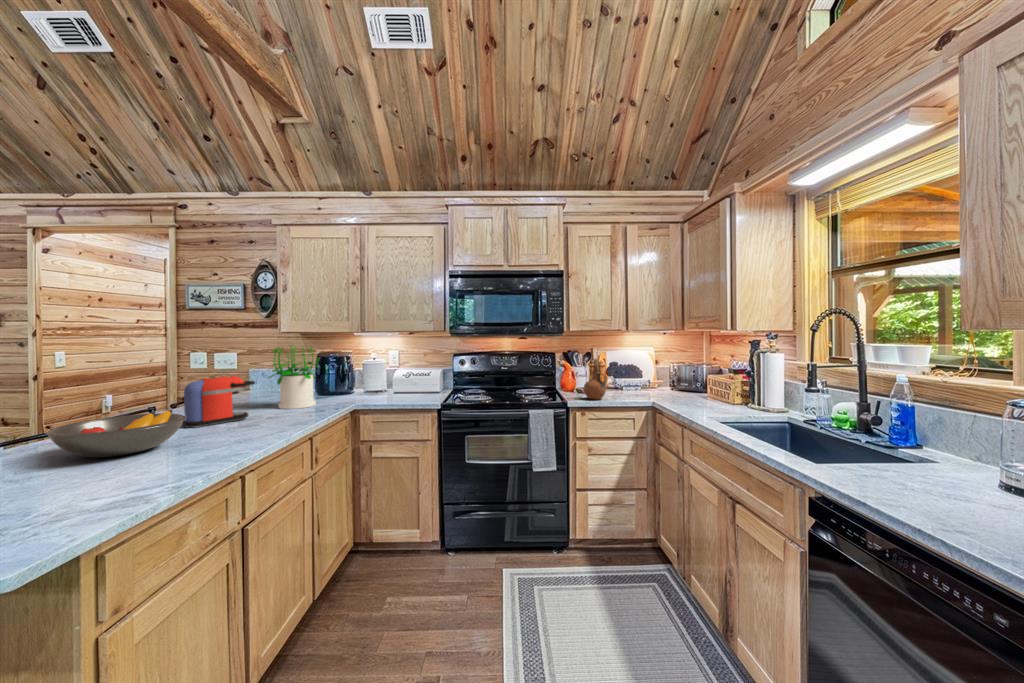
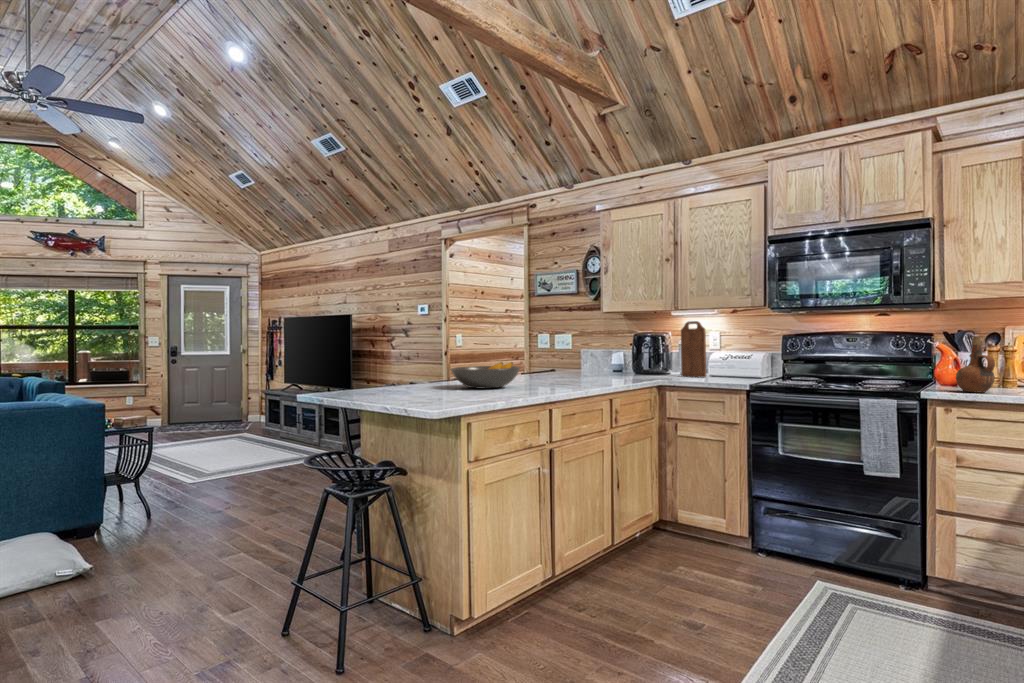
cutting board: none [366,343,392,395] -> present [681,321,706,377]
potted plant: present [269,345,319,409] -> none [584,321,631,380]
coffee maker: present [183,376,255,428] -> none [523,345,572,383]

